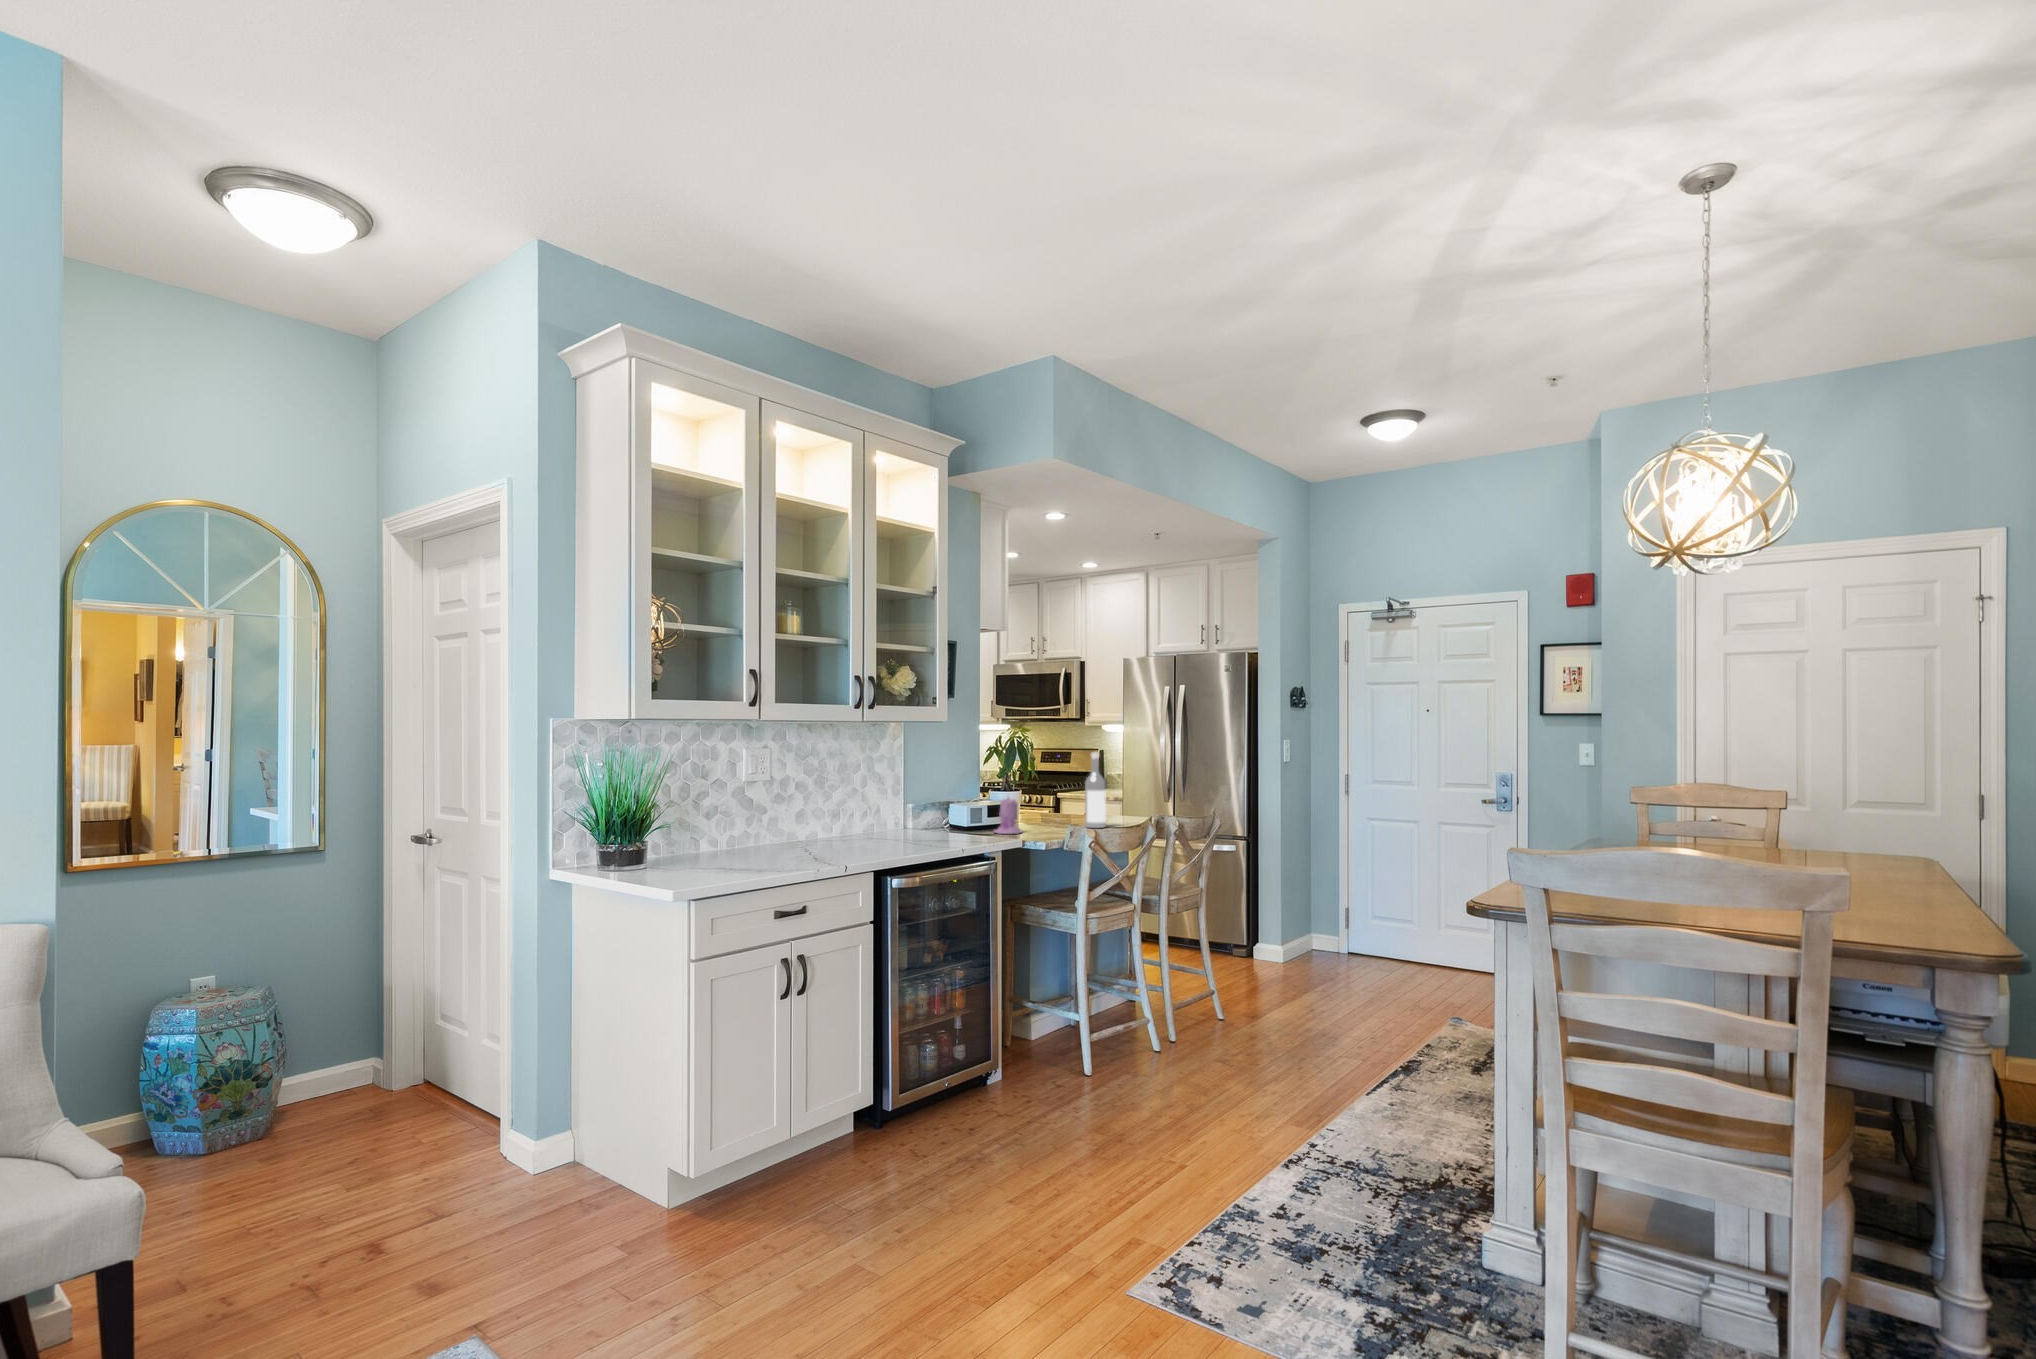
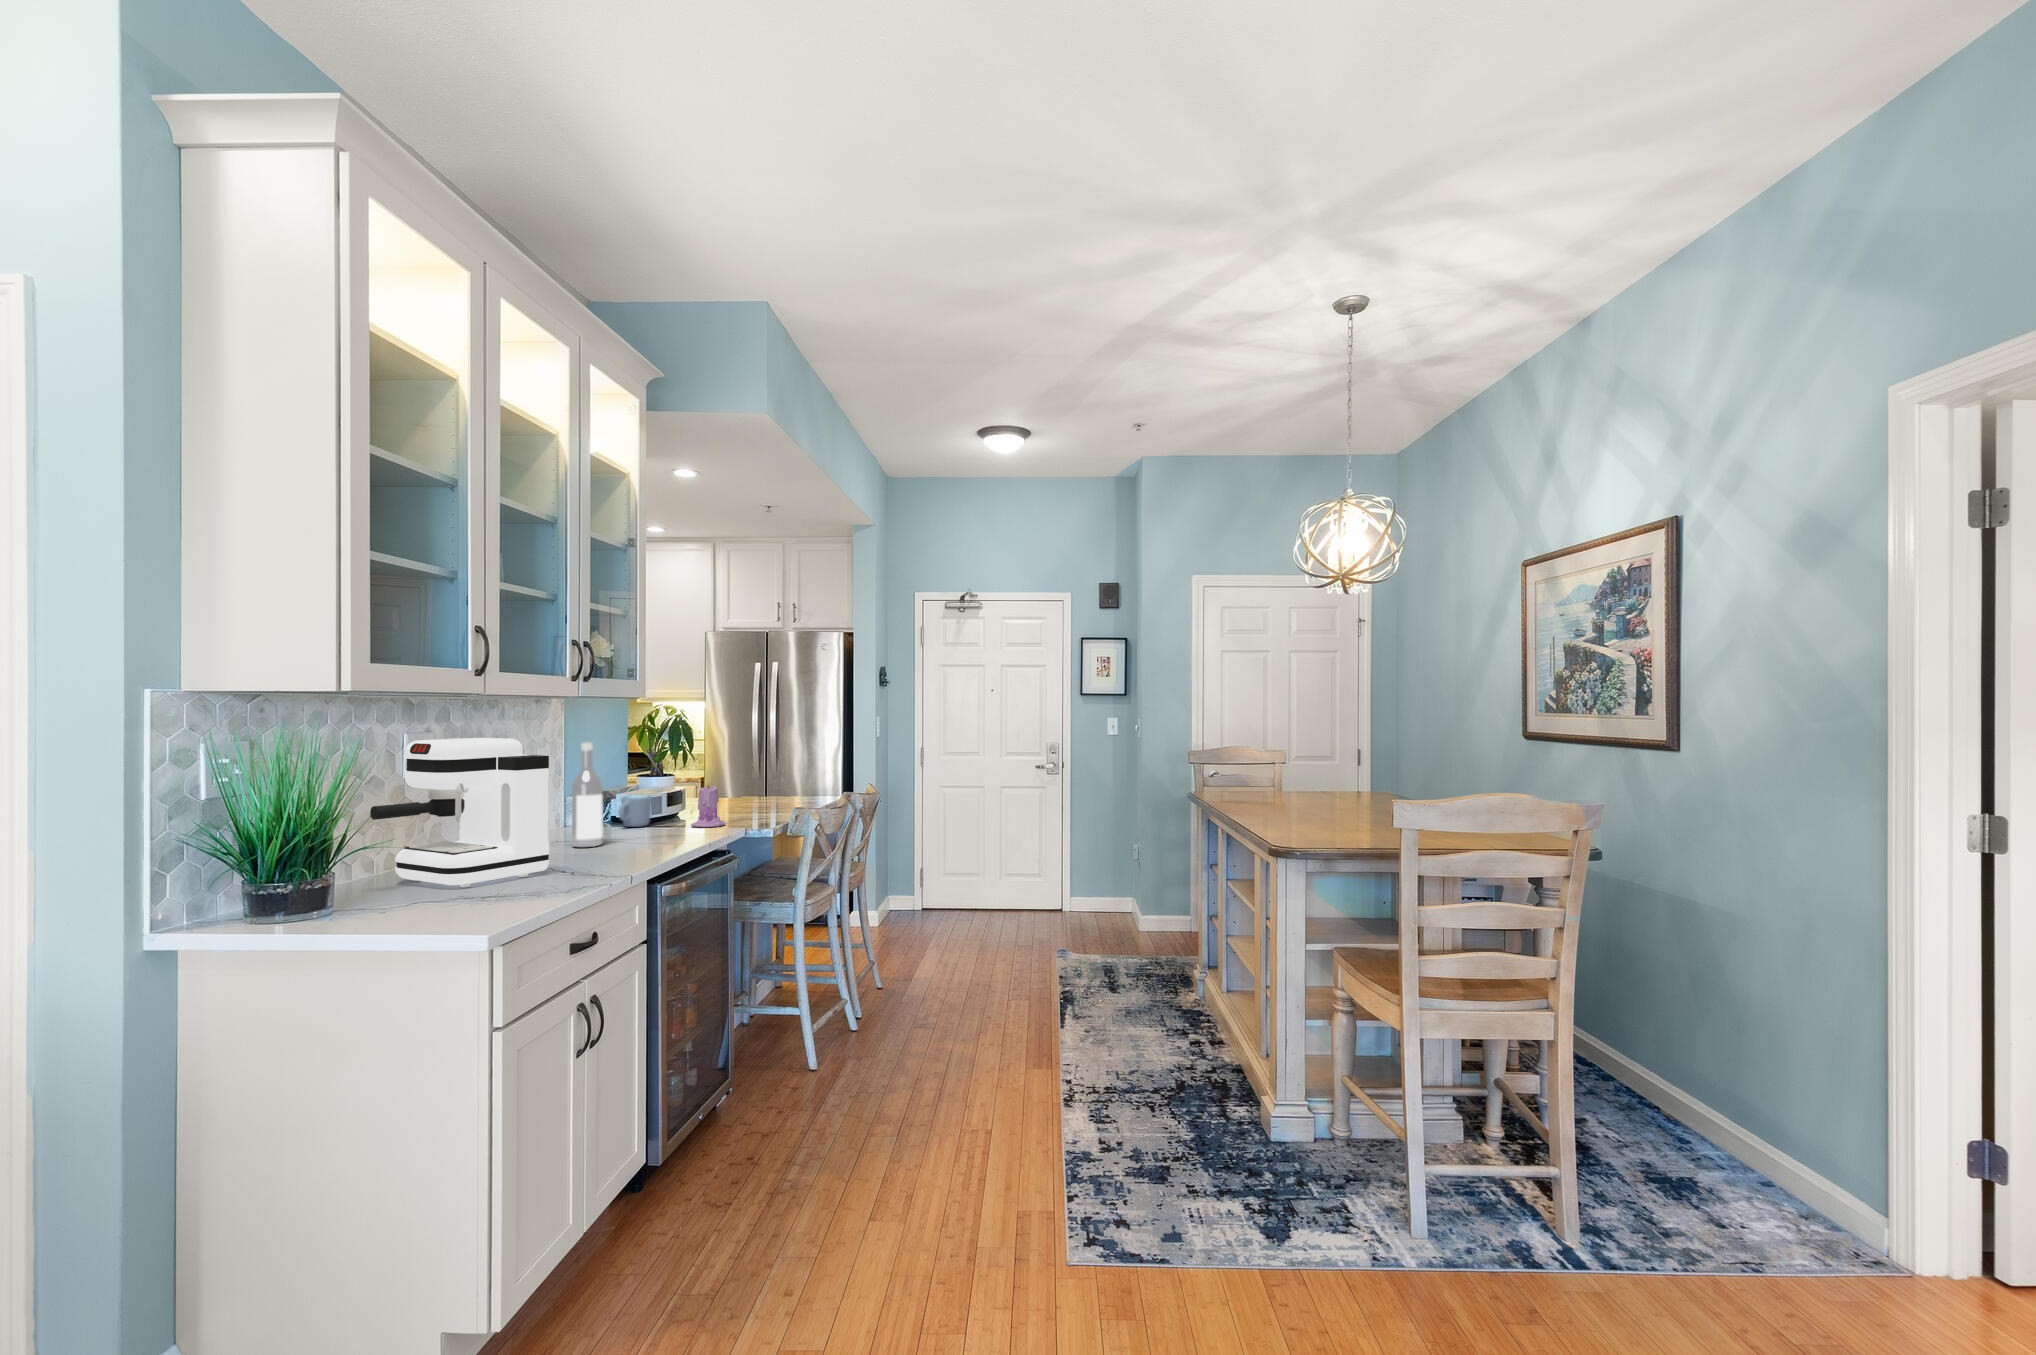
coffee maker: none [692,752,805,863] -> present [370,738,549,888]
wine bottle: present [1085,753,1106,828] -> present [572,743,603,848]
mug: none [942,802,972,829] -> present [618,795,652,827]

